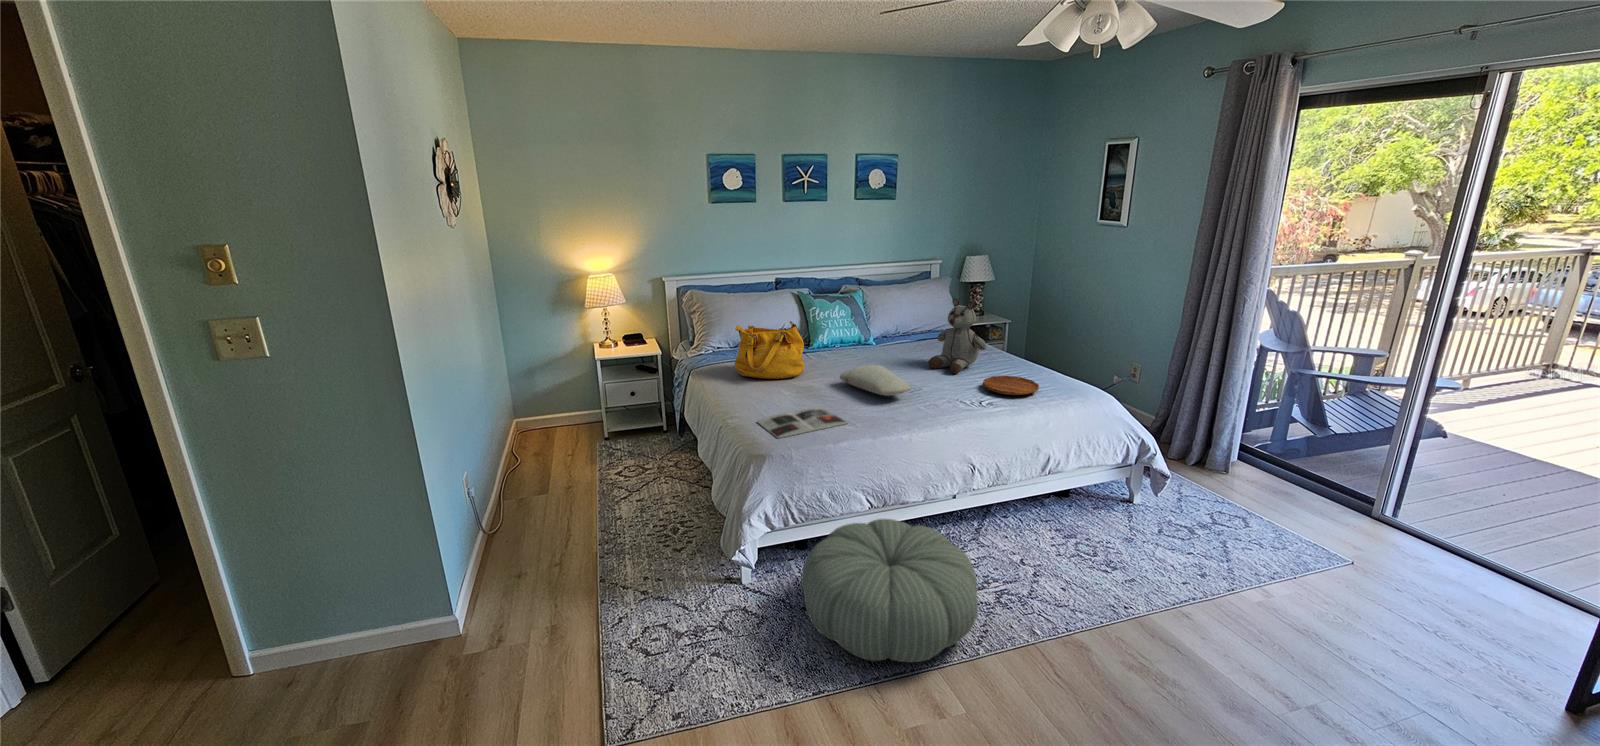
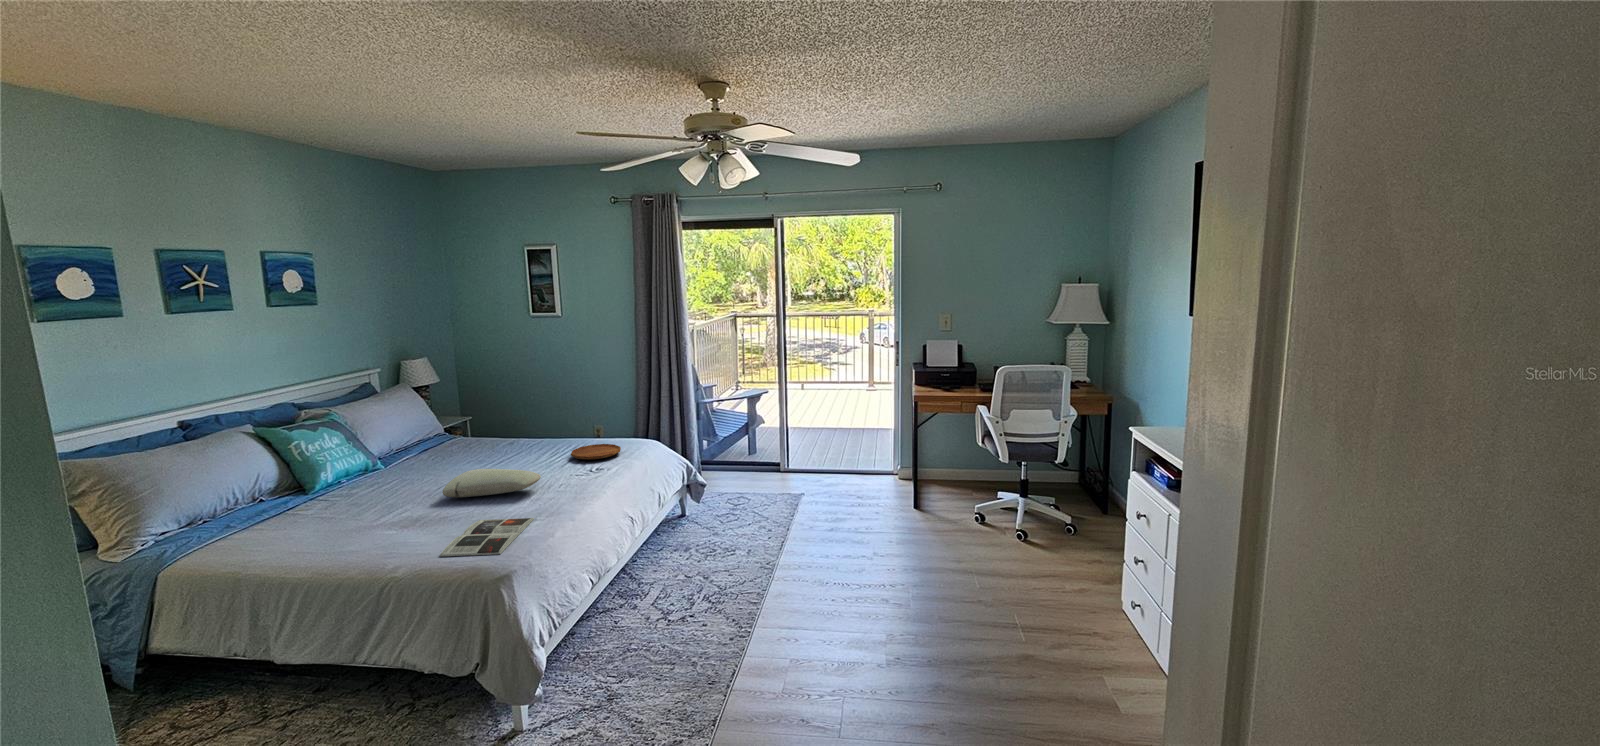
stuffed bear: present [928,298,986,374] -> none [486,389,546,464]
handbag: present [735,321,804,379] -> none [263,450,378,541]
pouf: present [801,519,978,662] -> none [585,569,750,696]

